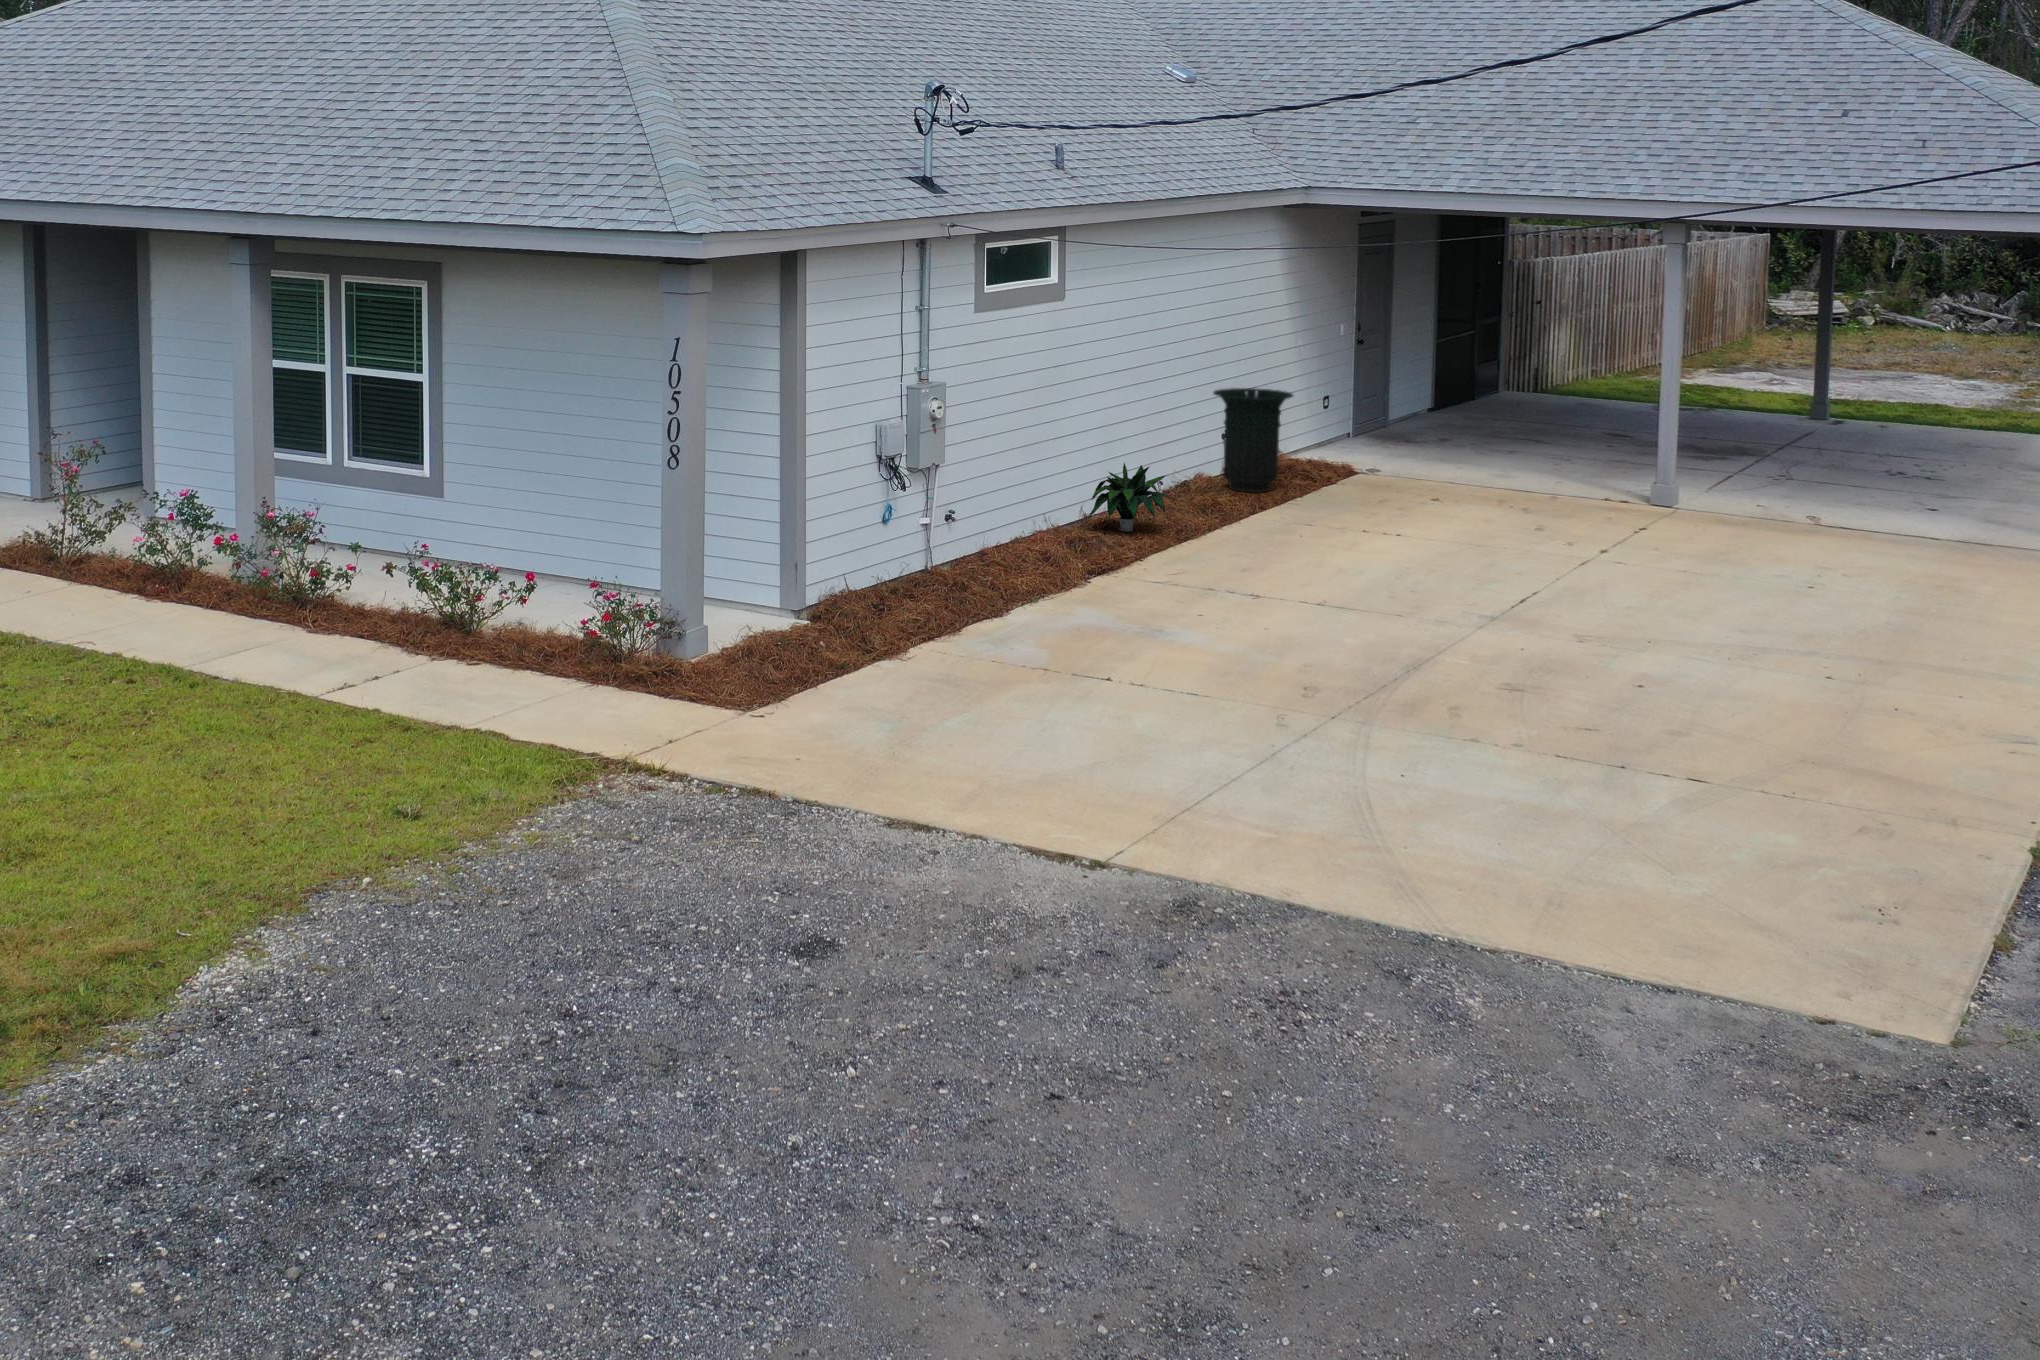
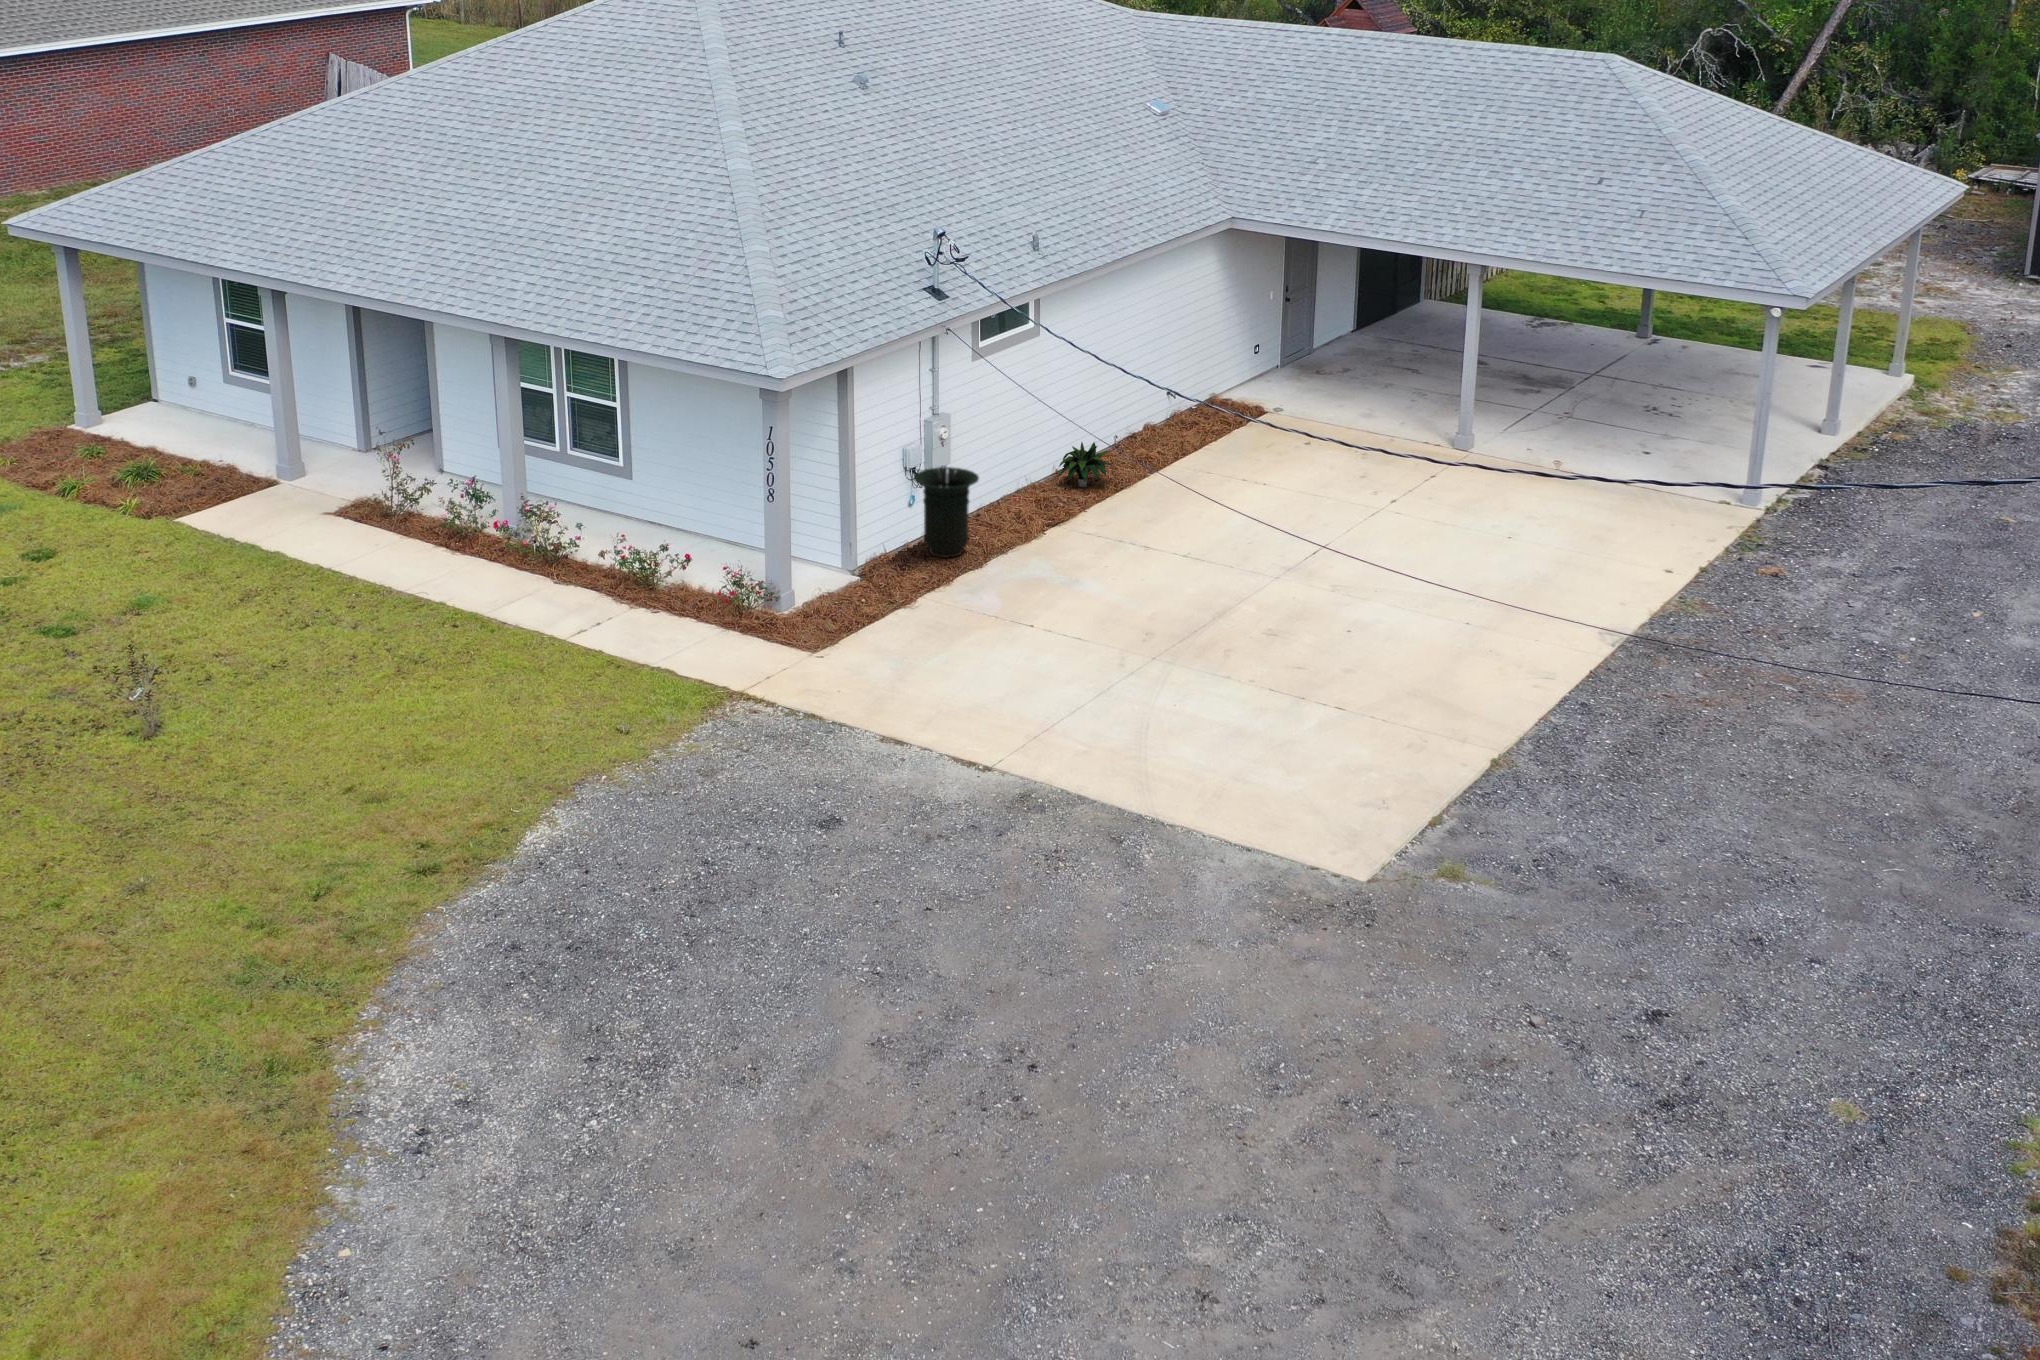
trash can: present [1214,388,1293,492] -> present [914,467,979,558]

